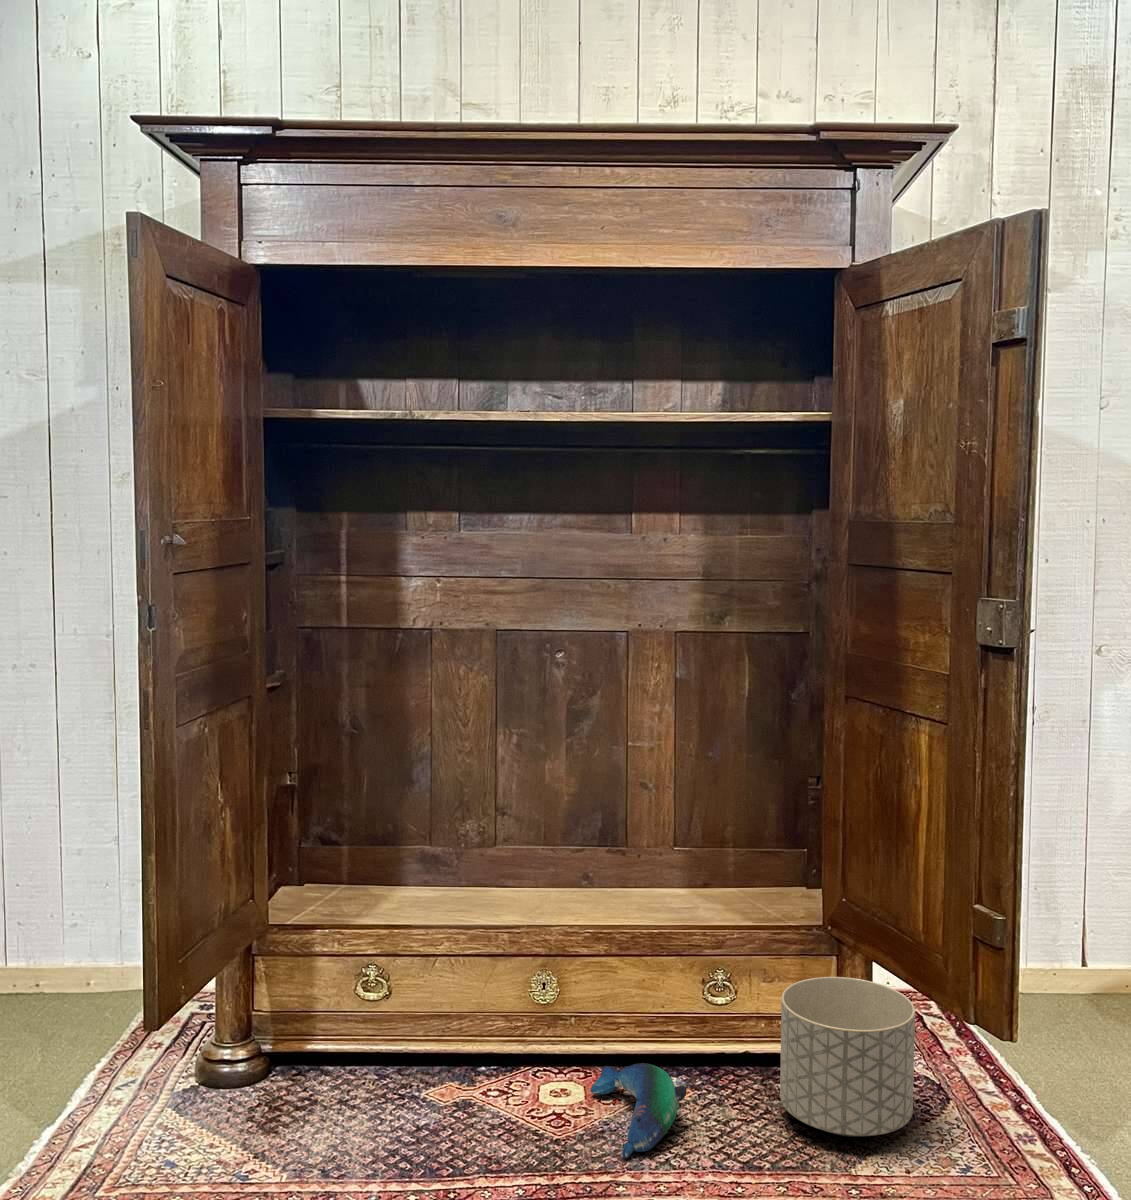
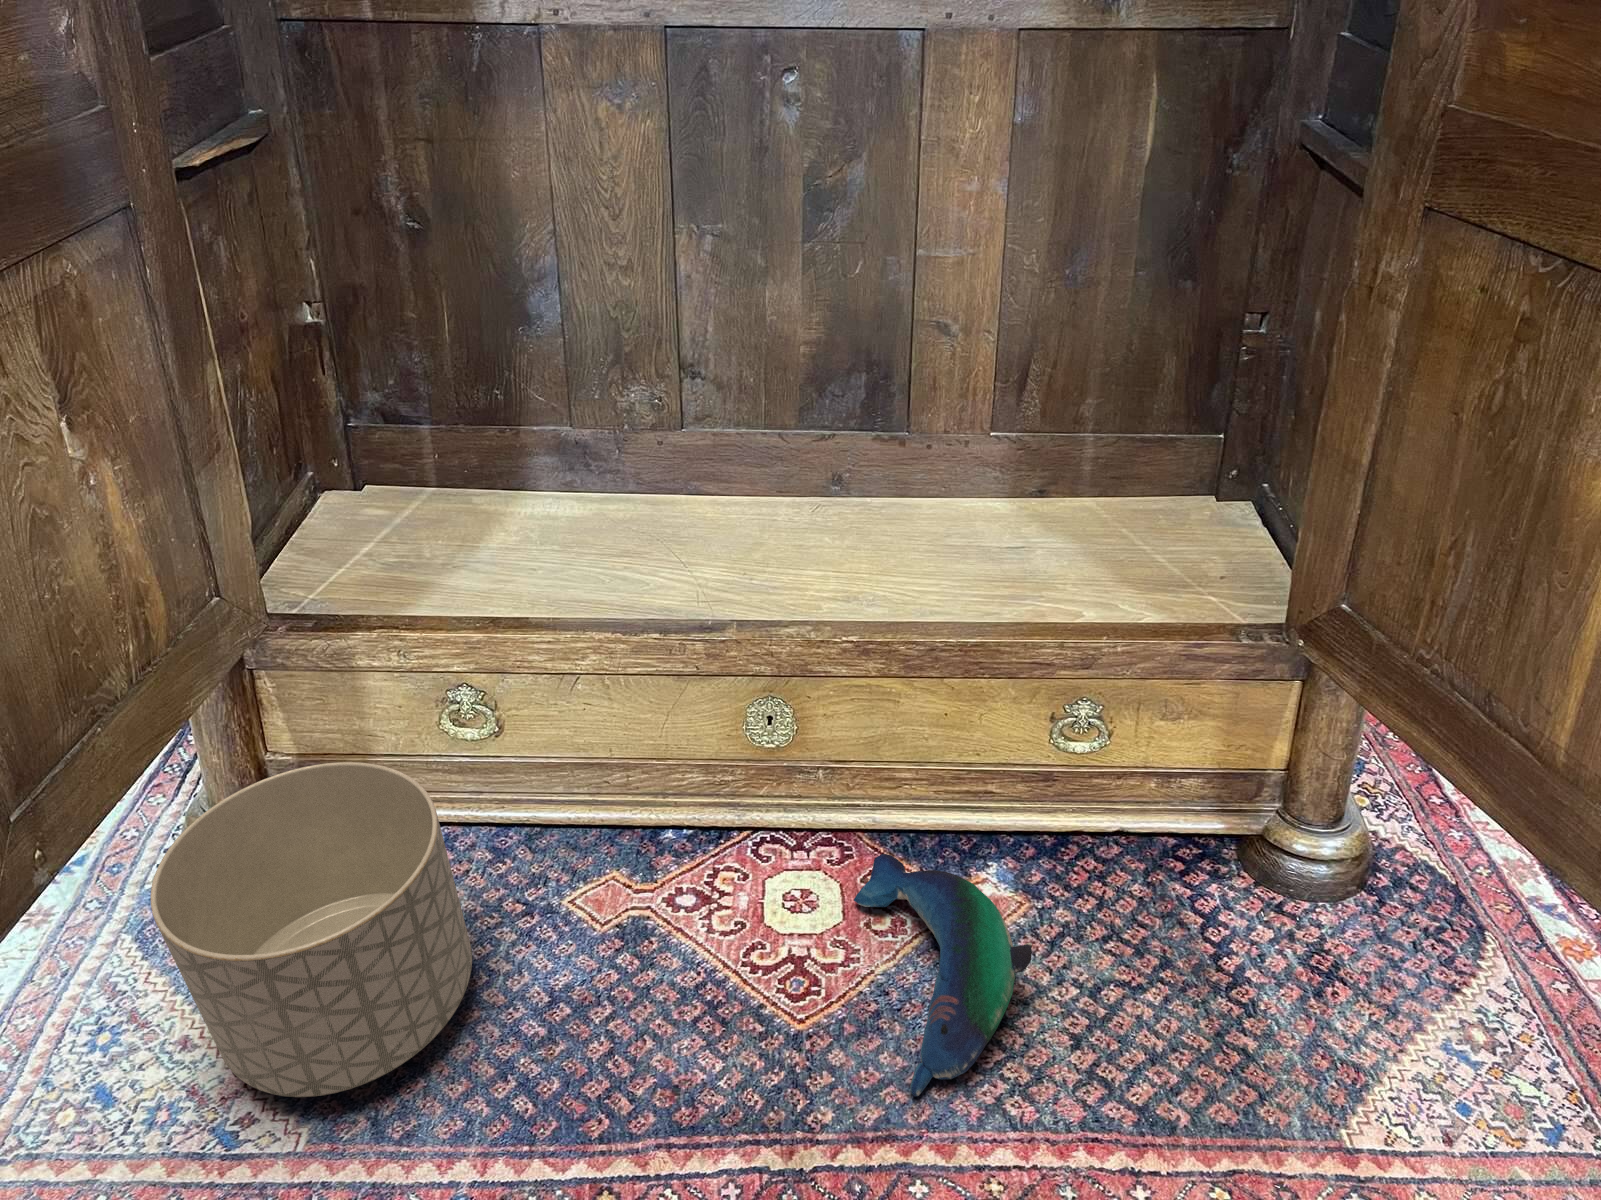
planter: present [780,977,915,1137] -> present [150,762,472,1097]

